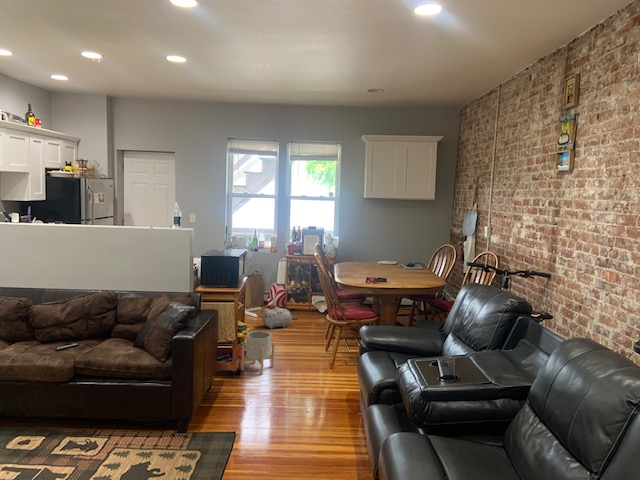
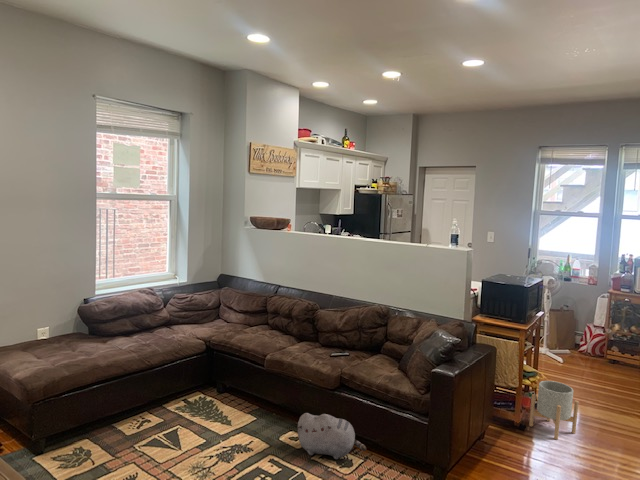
plush toy: present [262,307,298,329] -> present [297,413,366,459]

